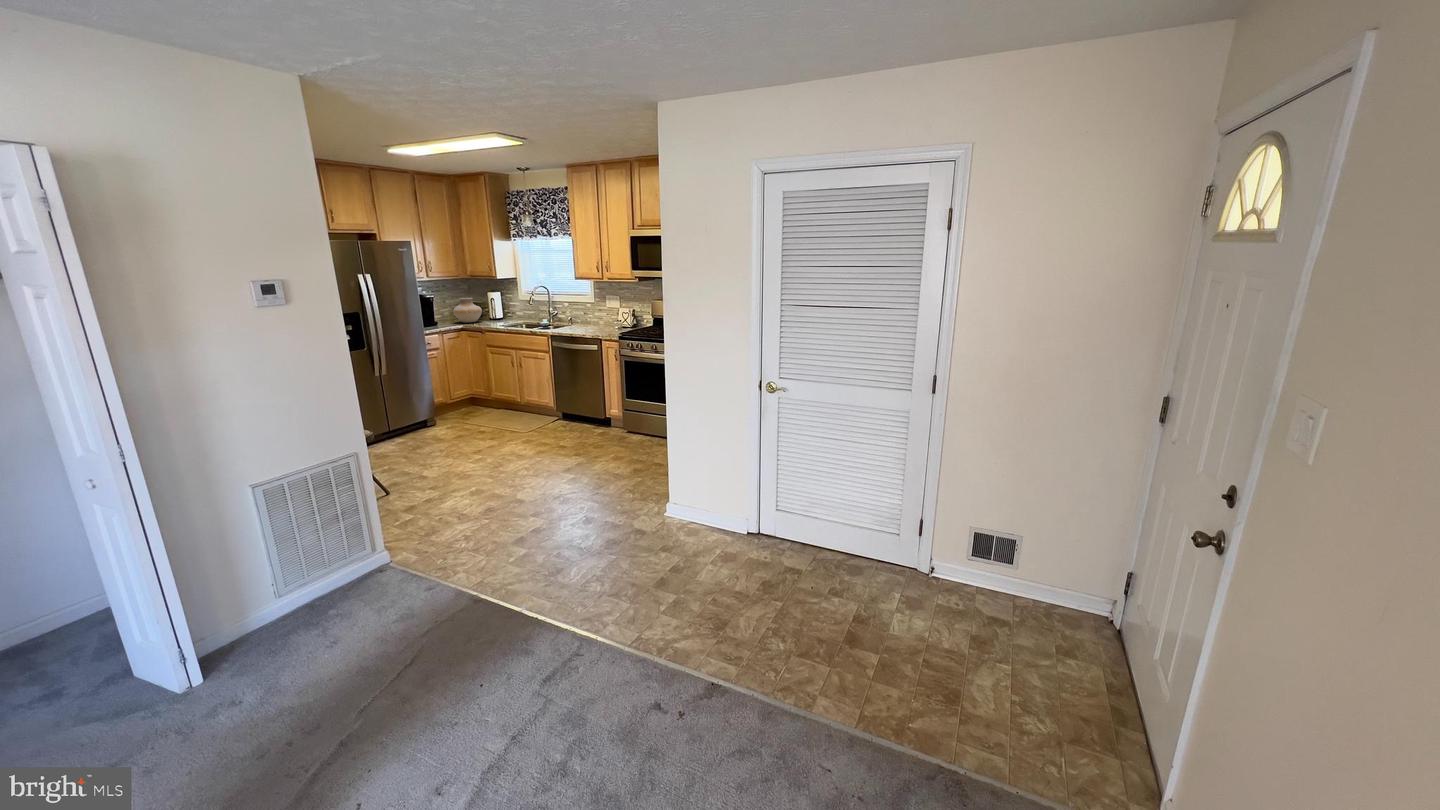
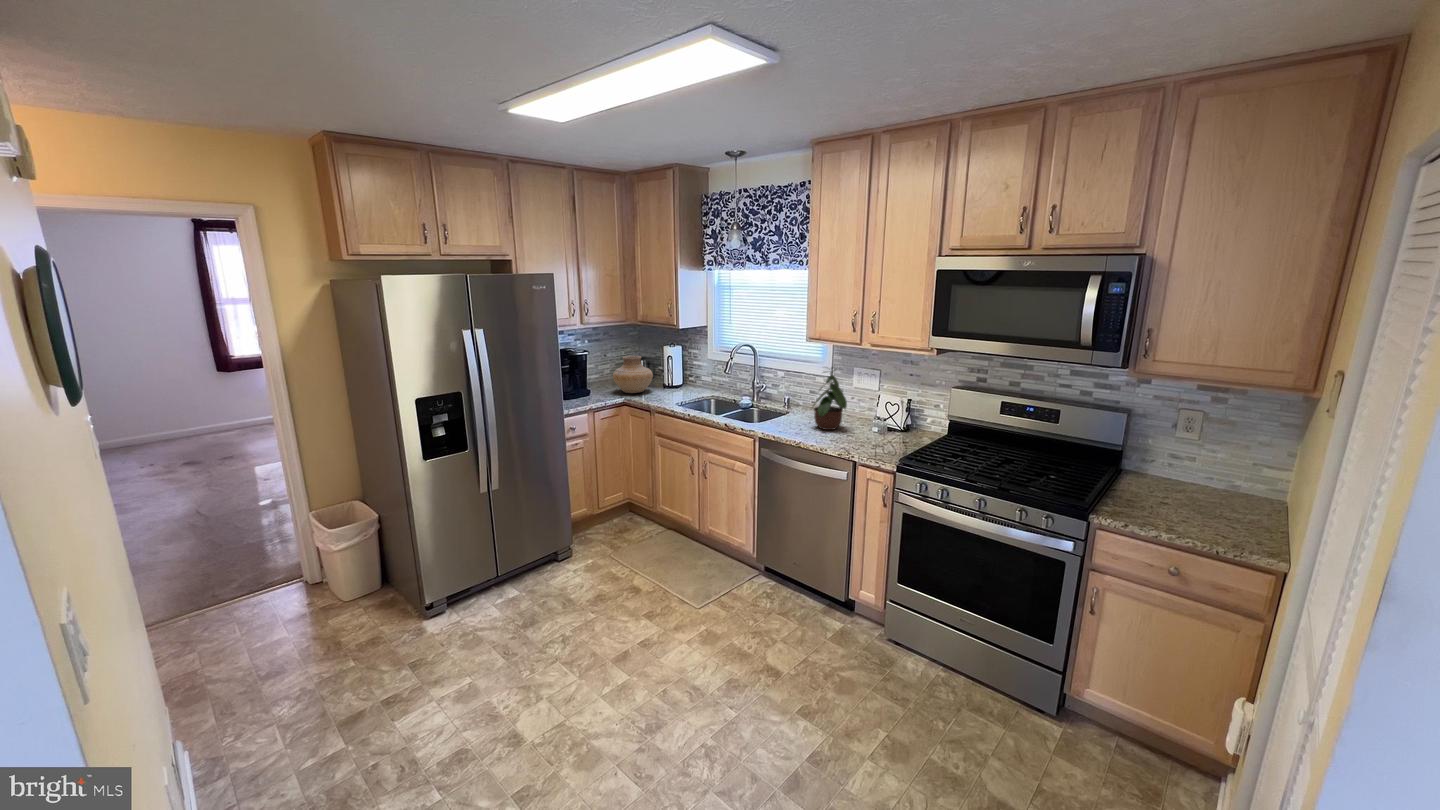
potted plant: none [580,291,602,329] -> present [813,367,847,430]

